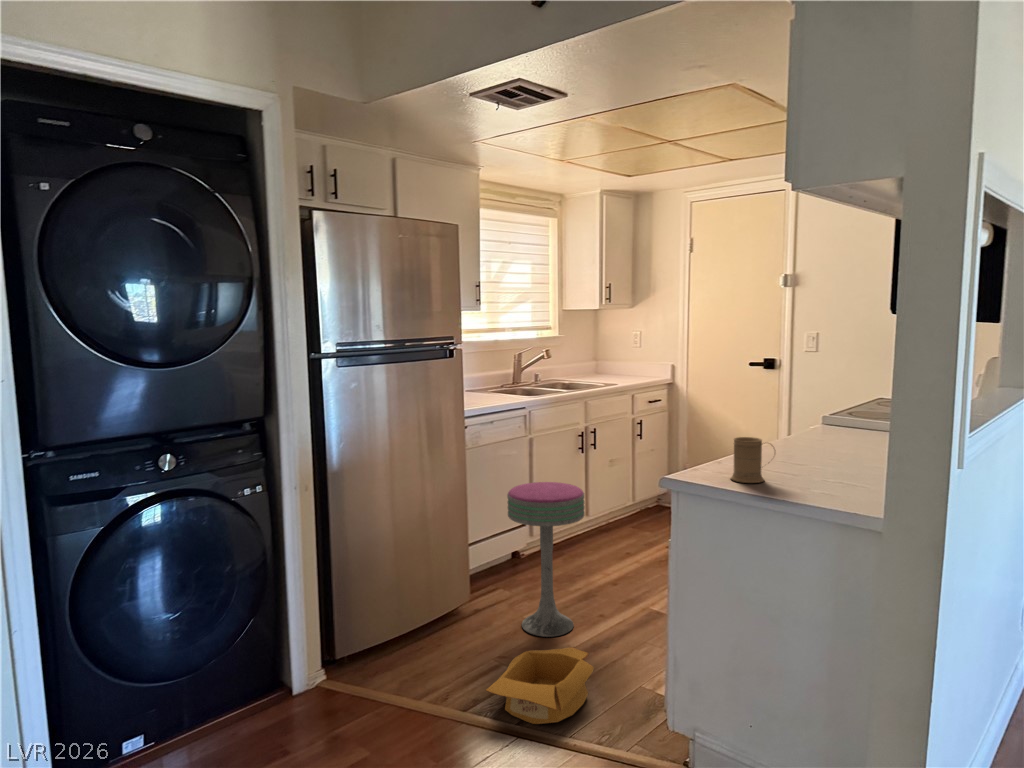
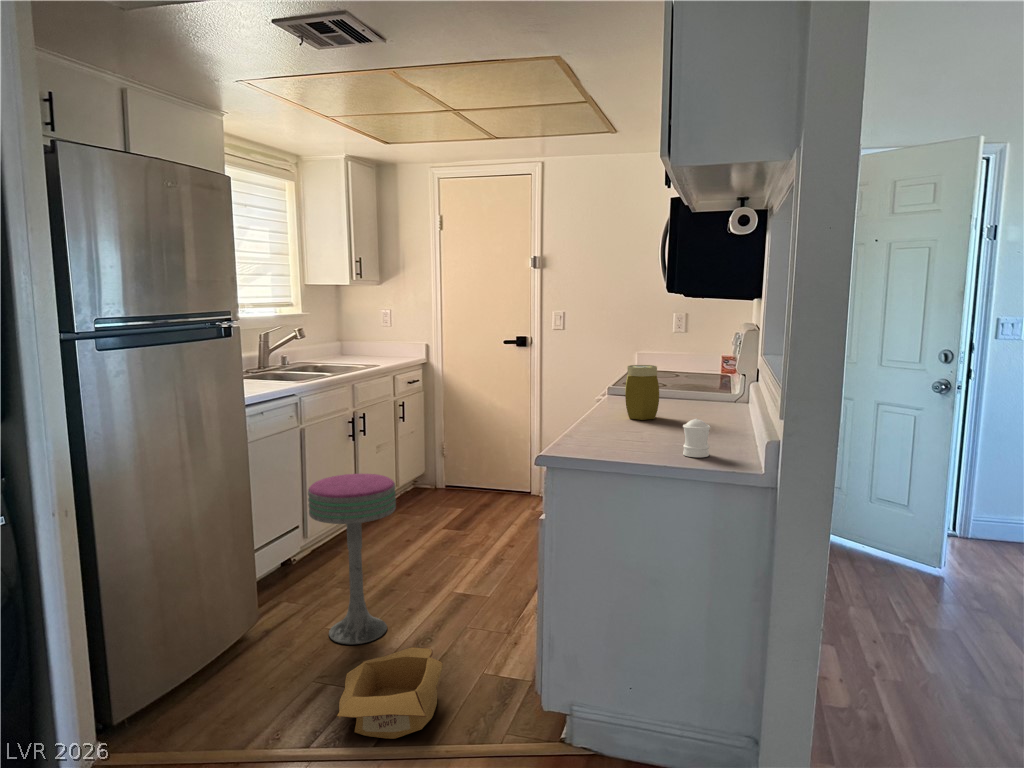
jar: none [804,395,847,455] -> present [625,365,659,420]
mug: present [731,437,775,483] -> none [593,406,635,450]
salt shaker: none [821,457,854,500] -> present [683,419,710,457]

